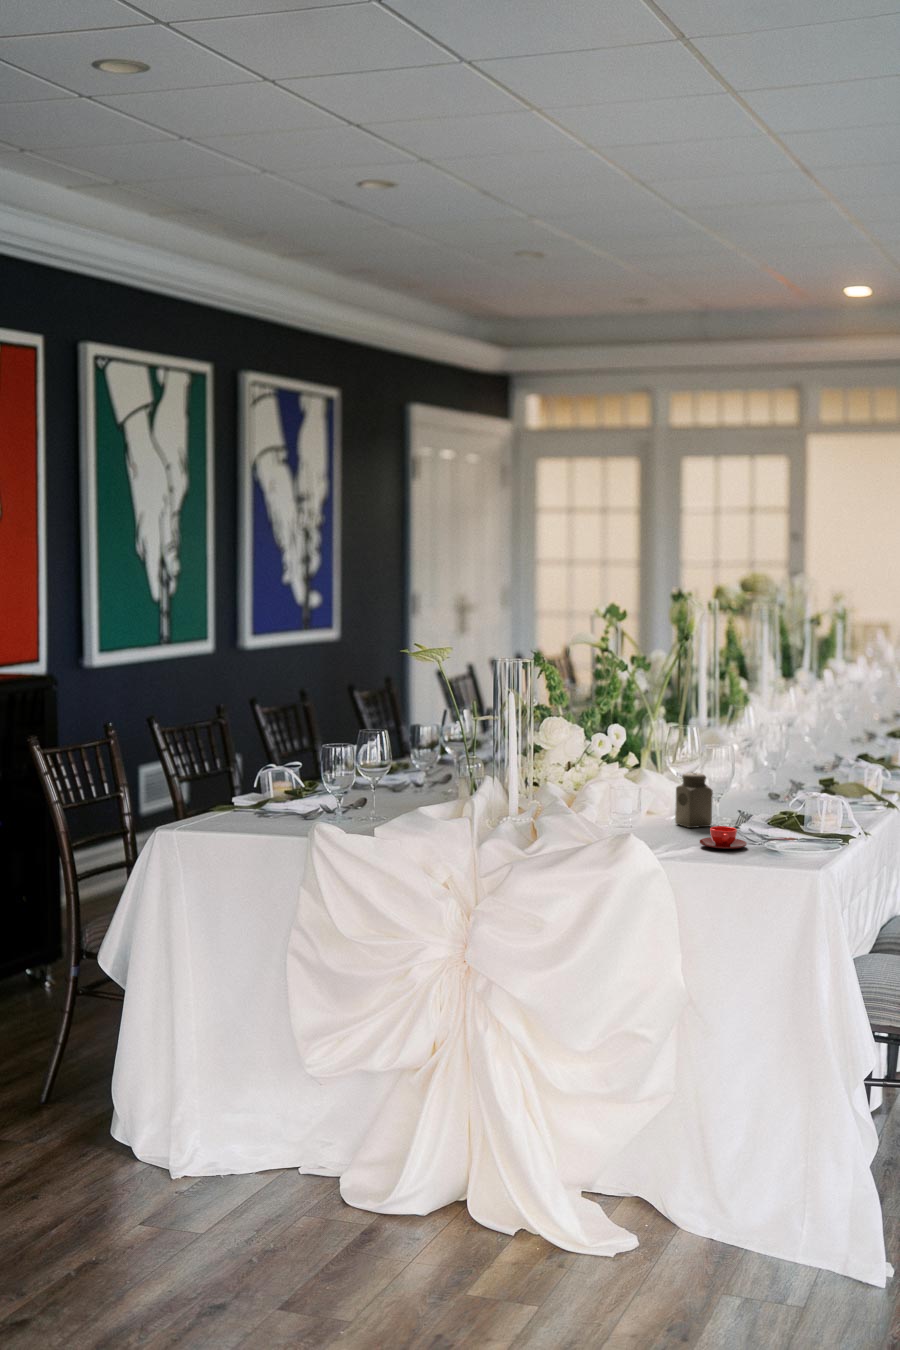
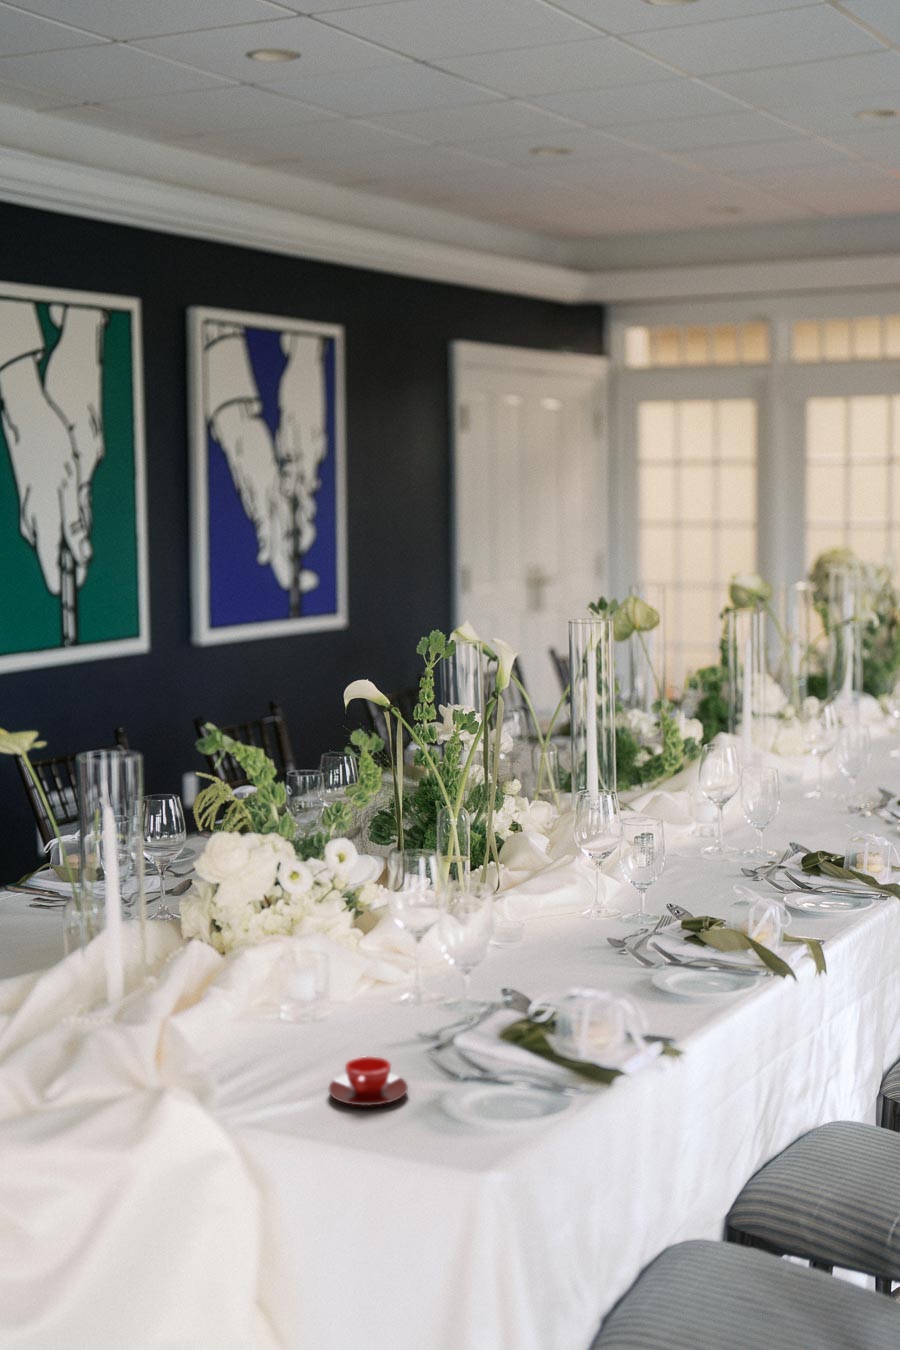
salt shaker: present [675,773,713,828] -> none [366,939,417,1033]

